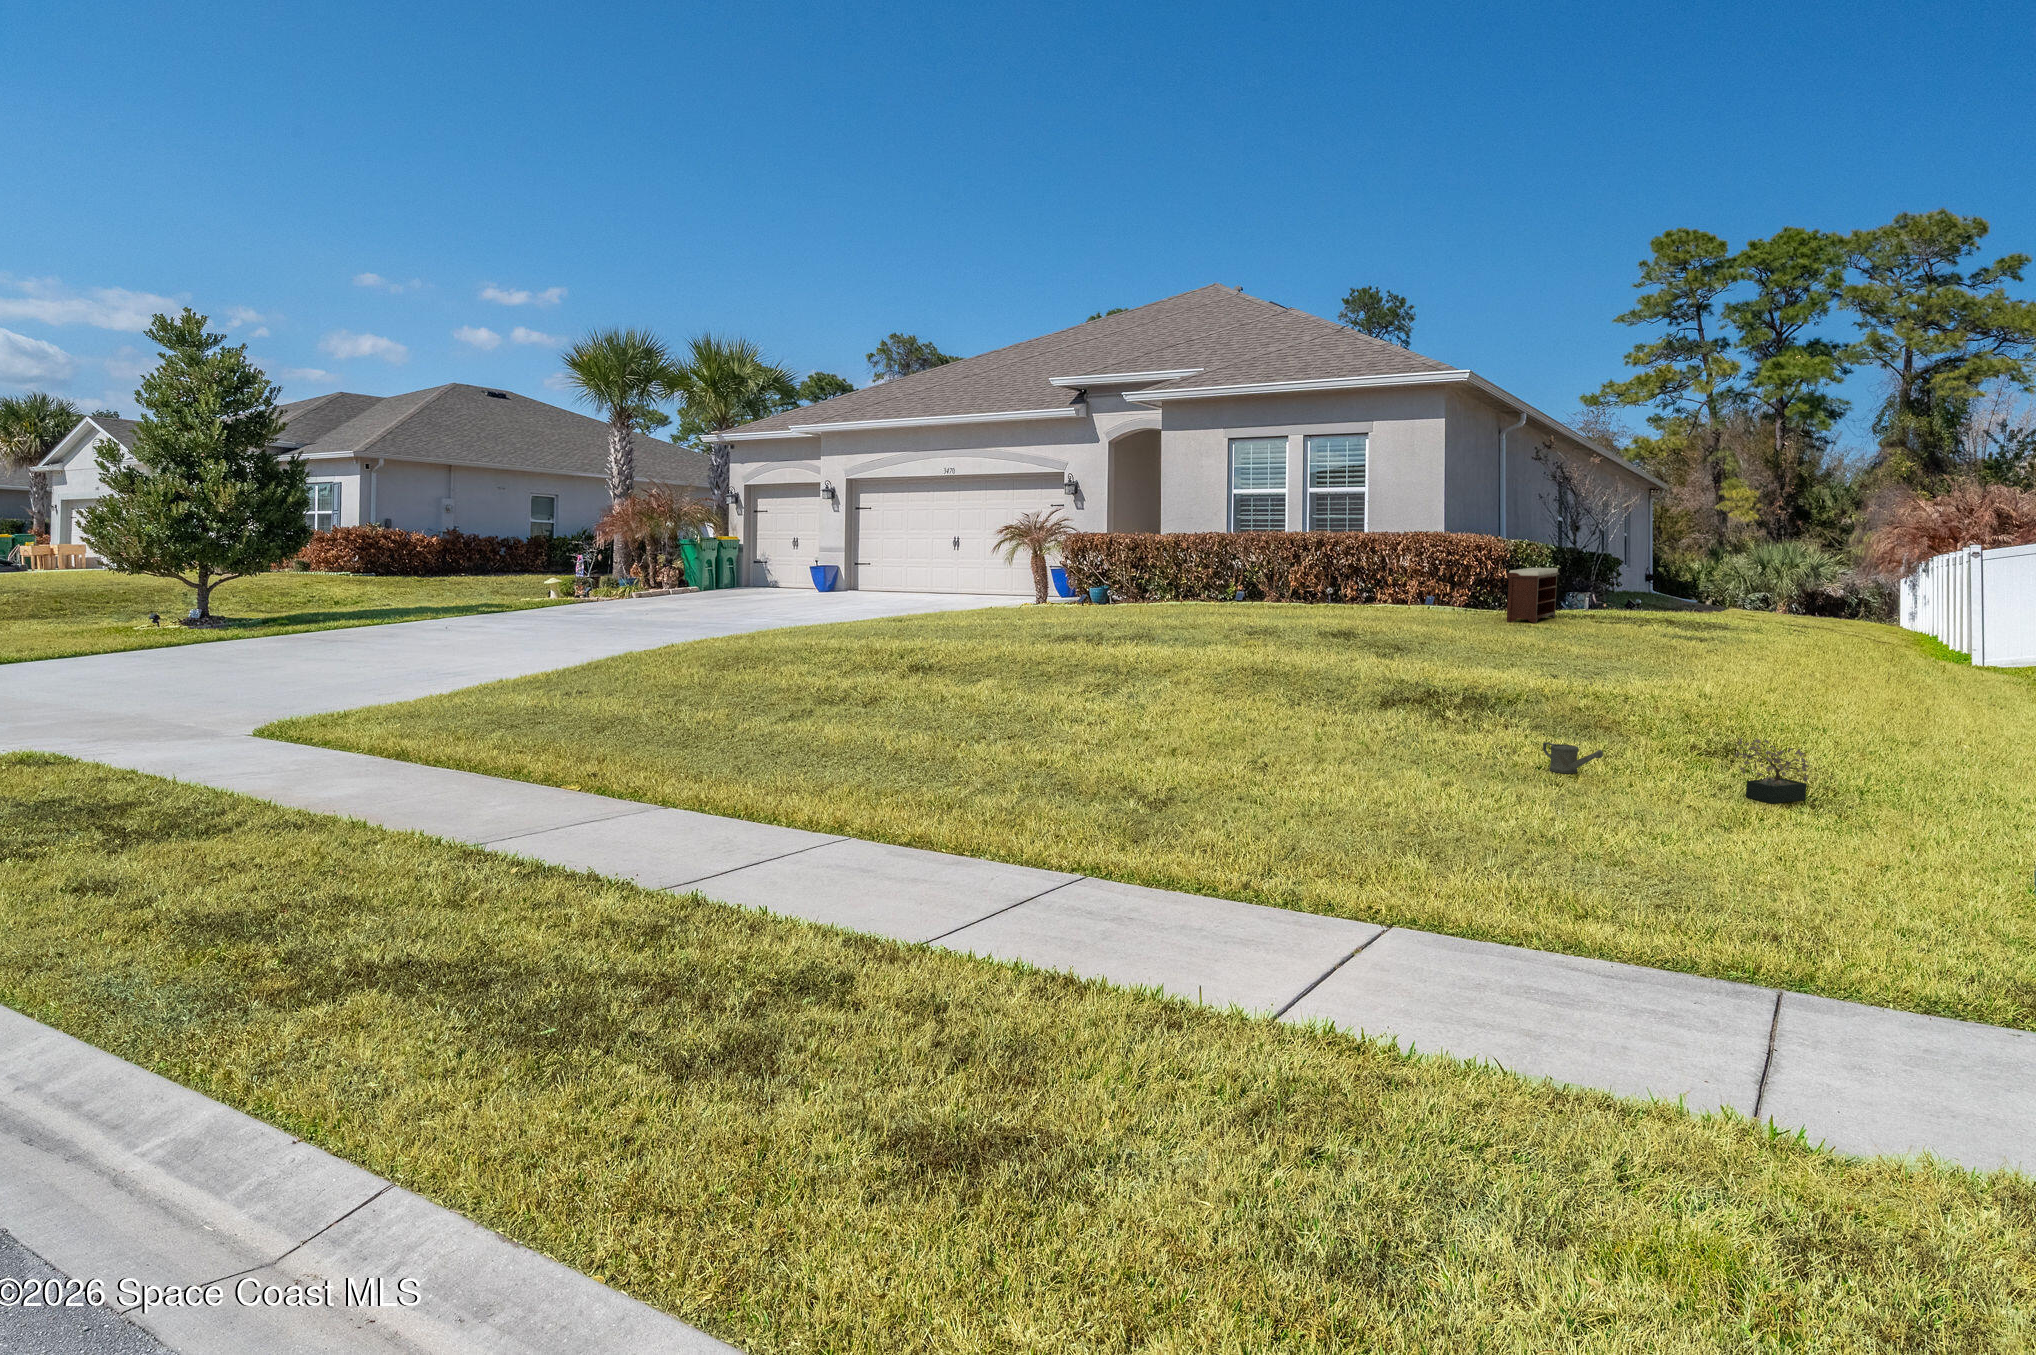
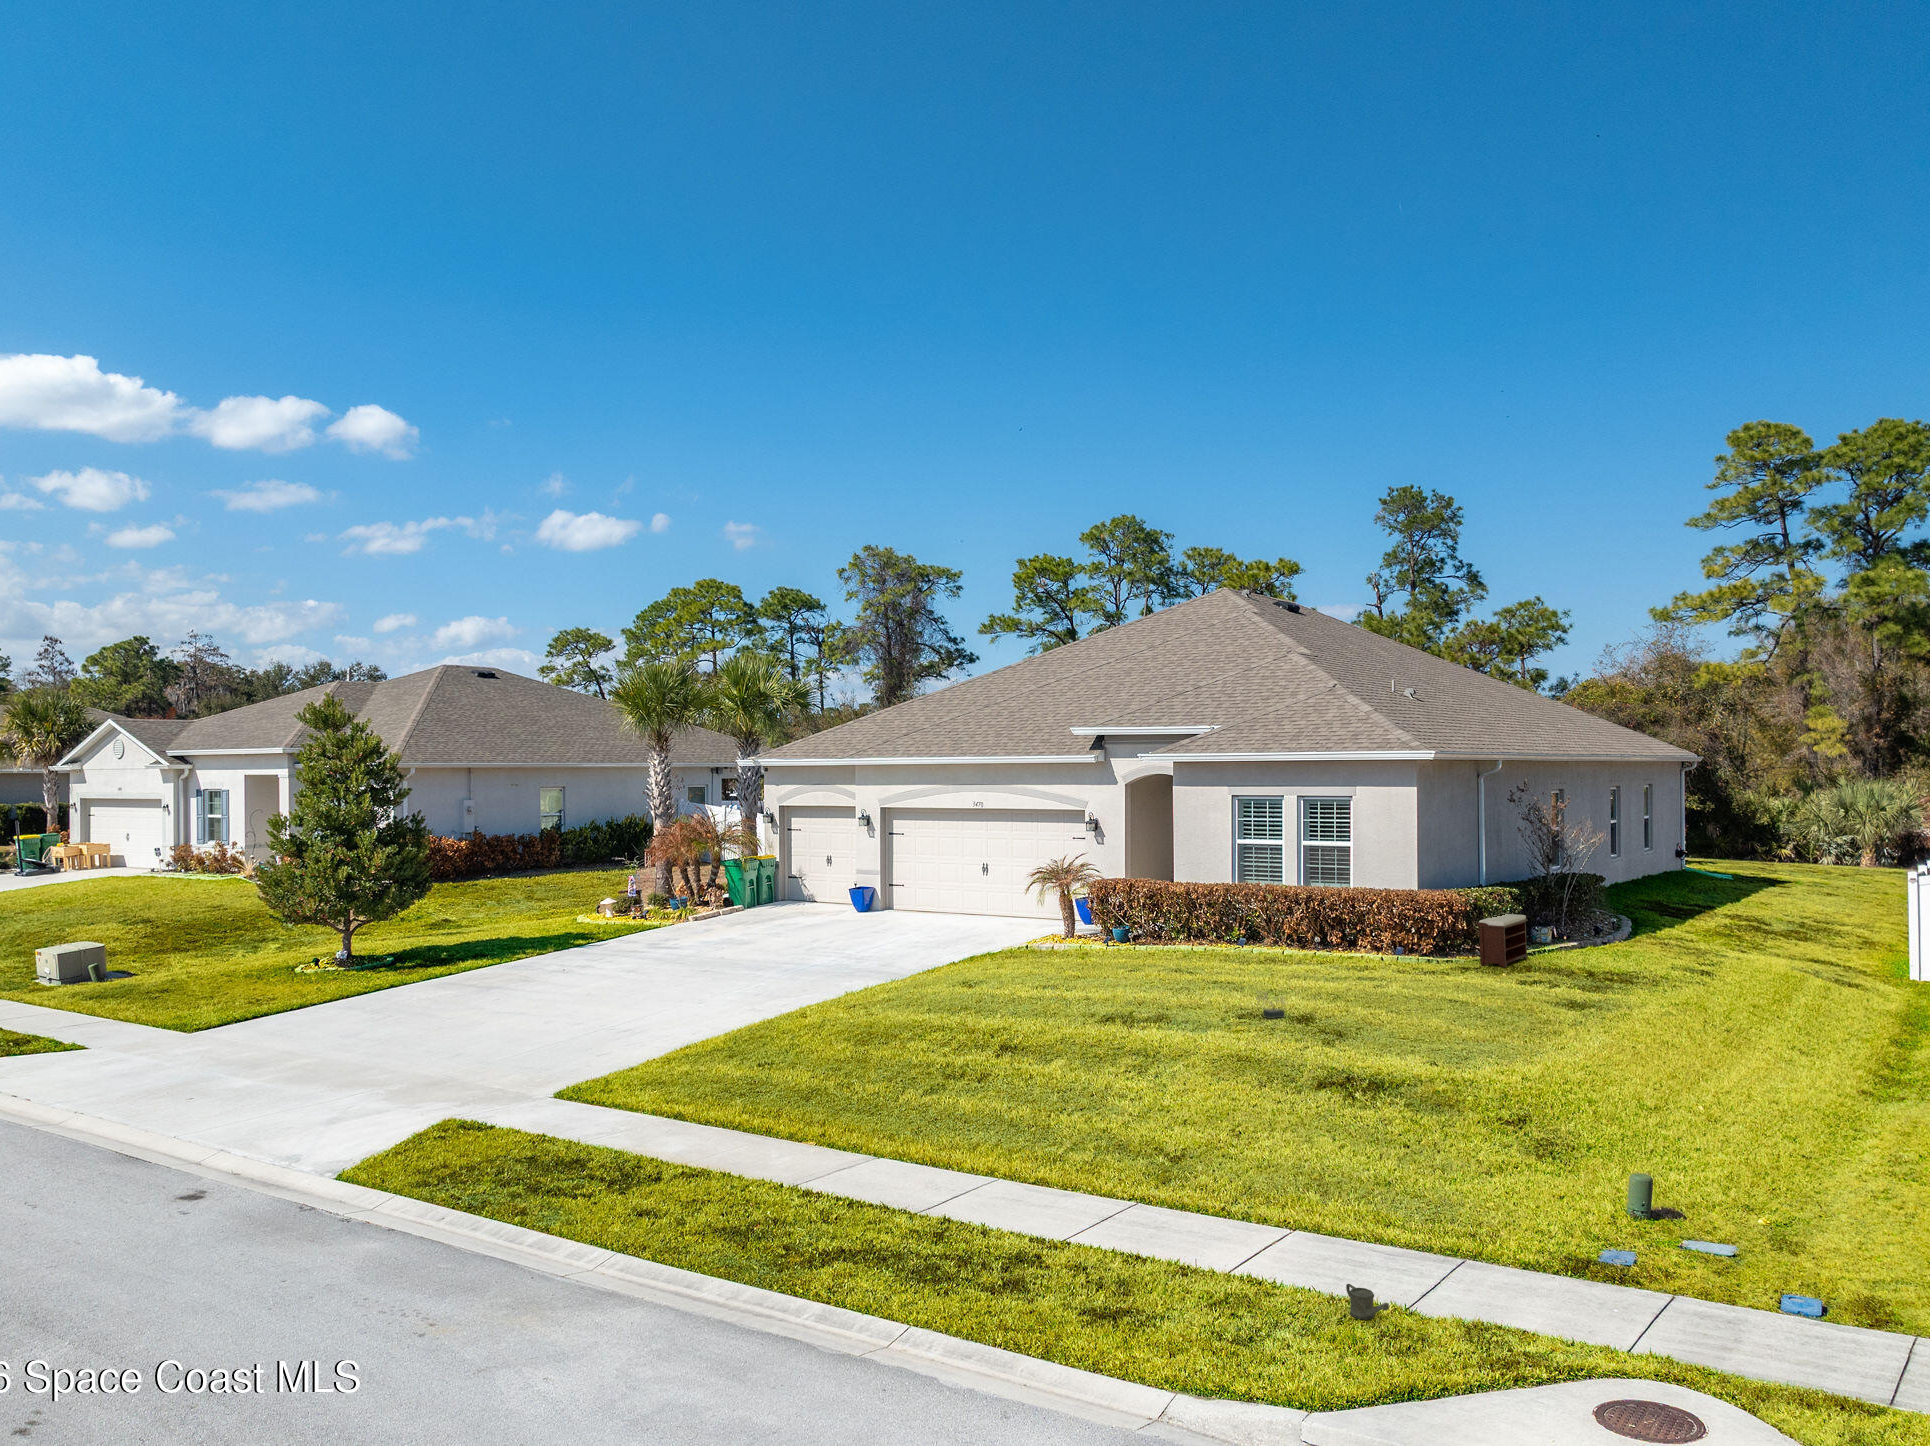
decorative plant: present [1734,738,1809,803] -> present [1257,991,1285,1019]
watering can: present [1543,742,1603,773] -> present [1346,1284,1389,1320]

